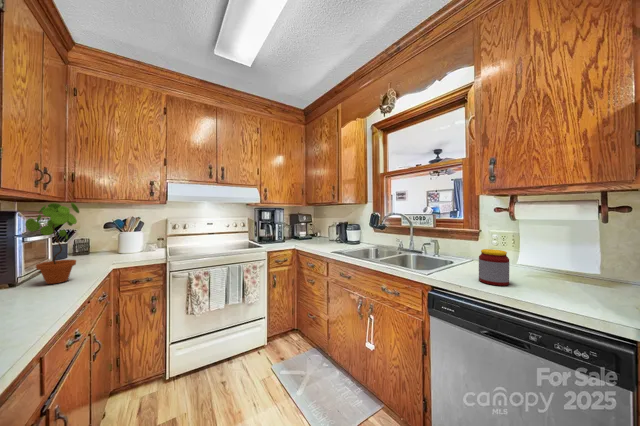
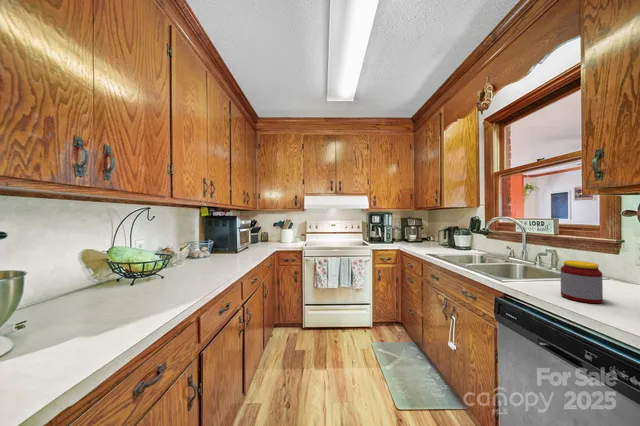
potted plant: present [25,203,79,284] -> none [240,212,259,254]

